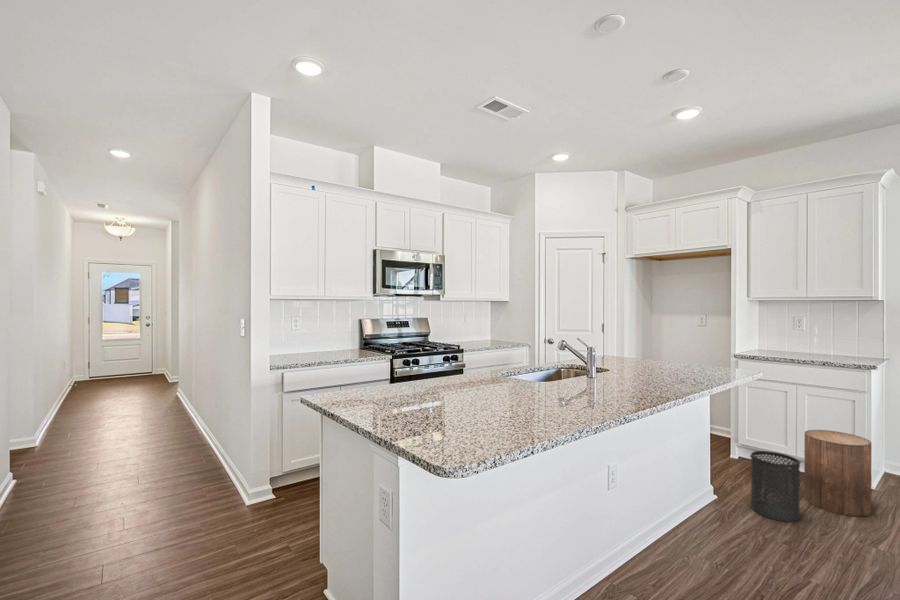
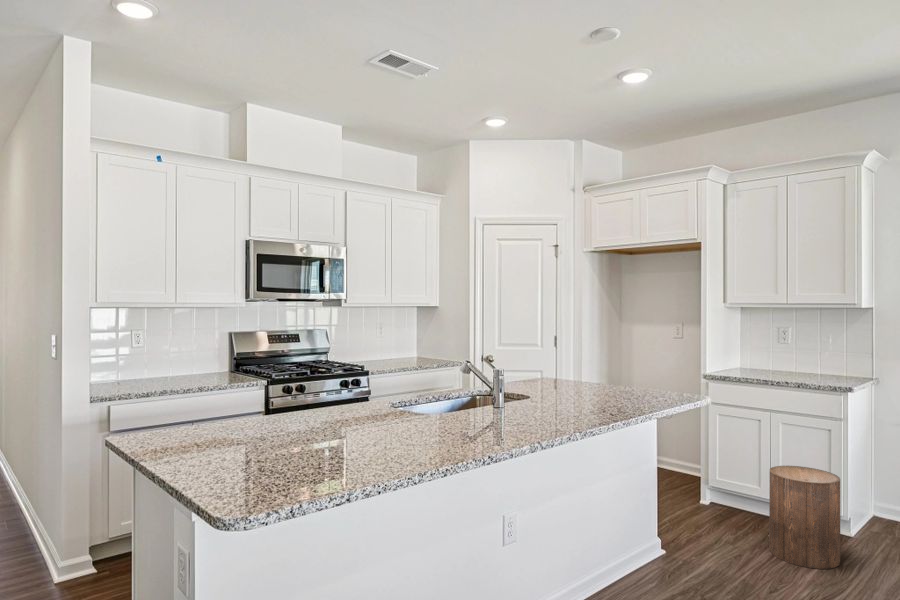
trash can: present [750,451,801,522] -> none [701,493,757,578]

